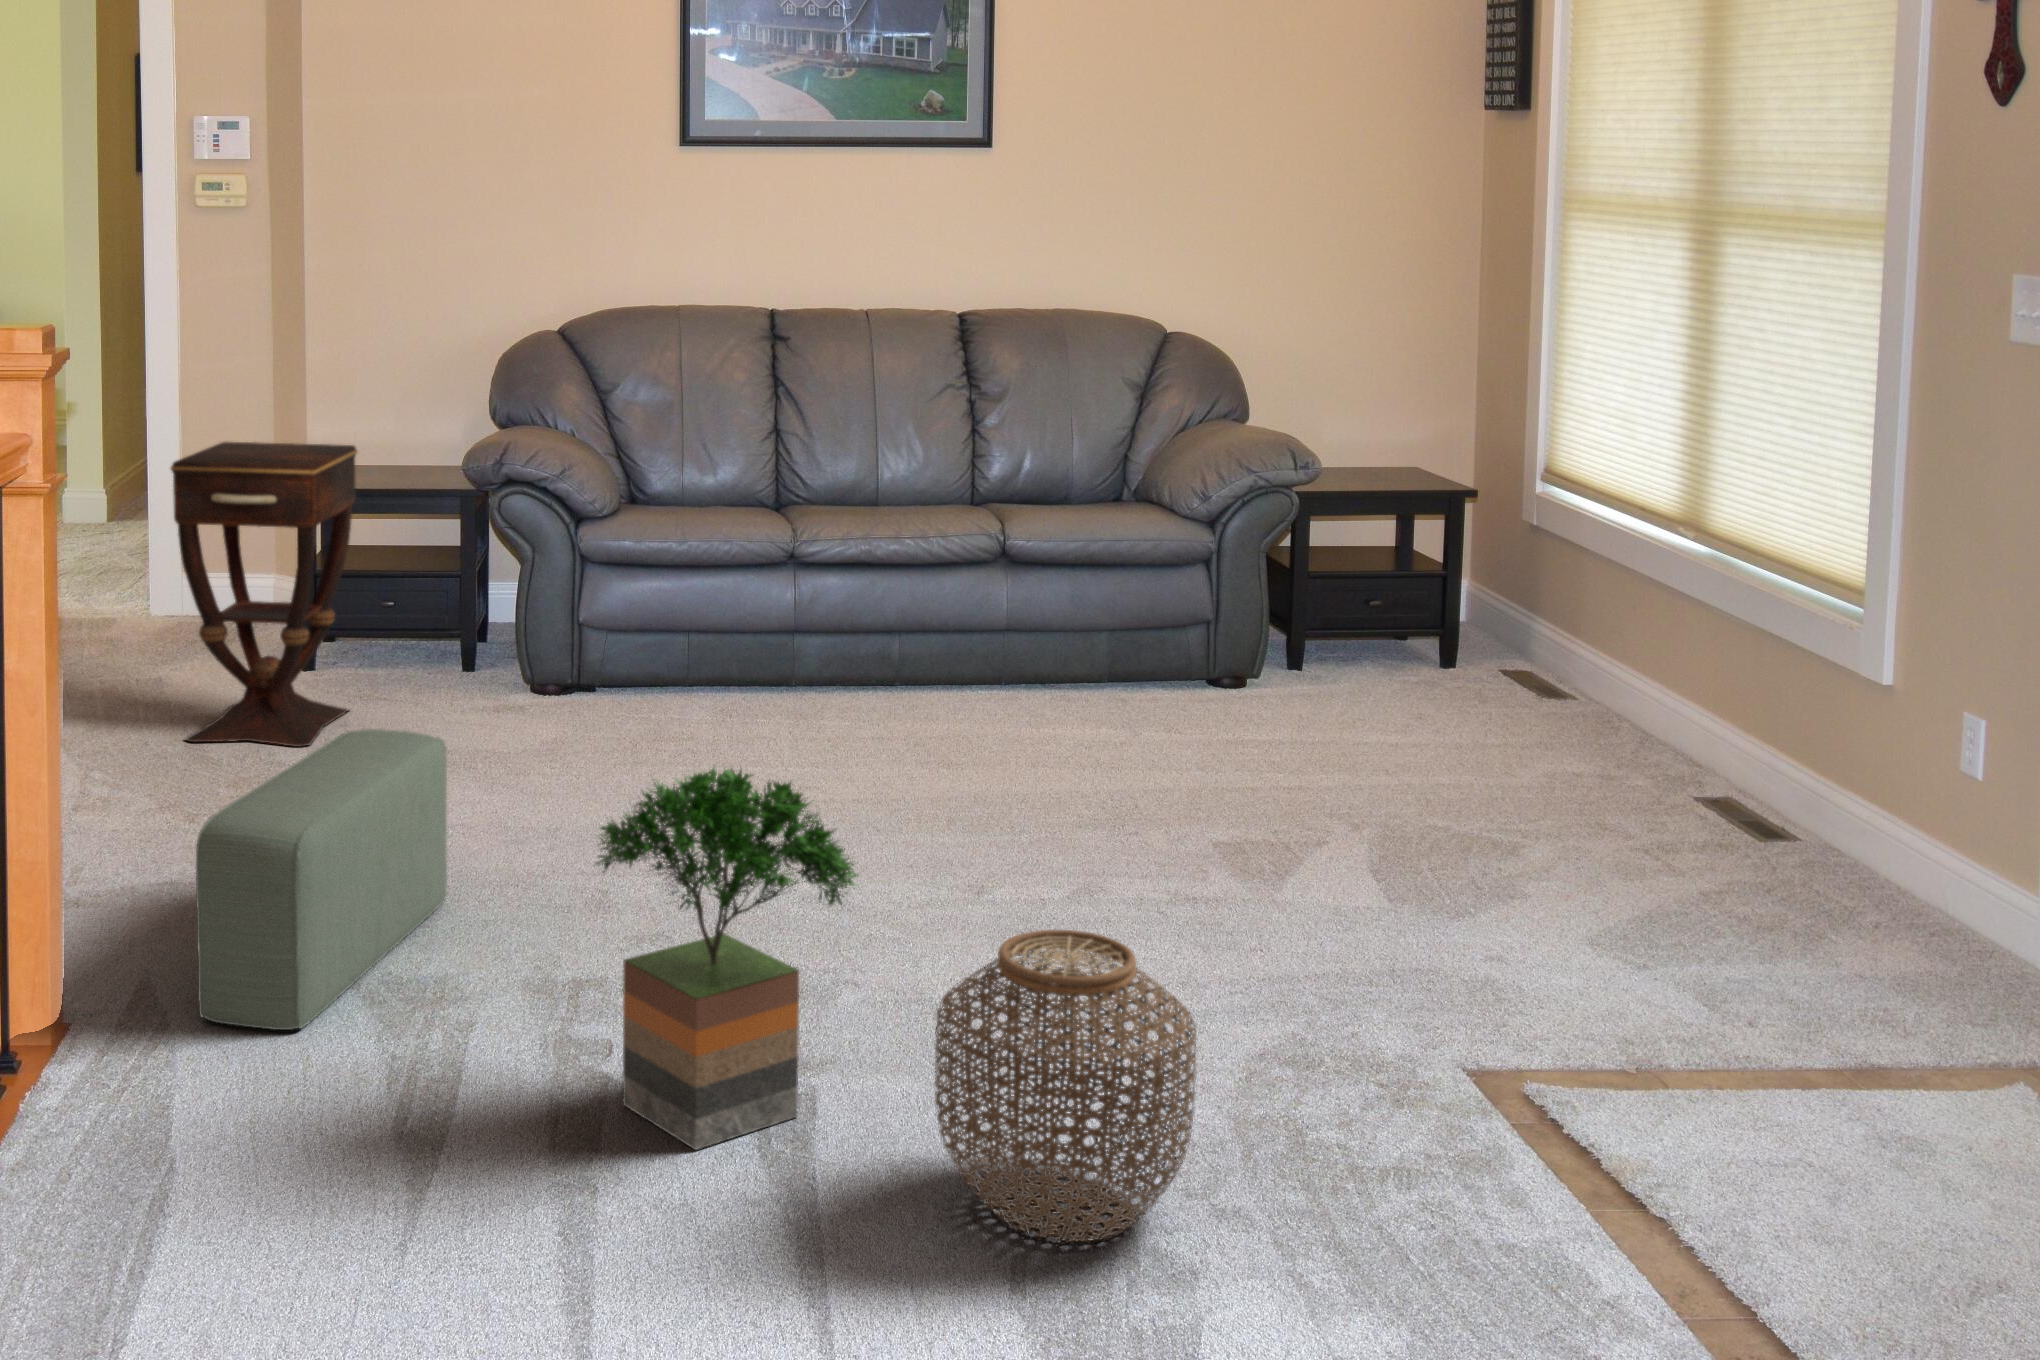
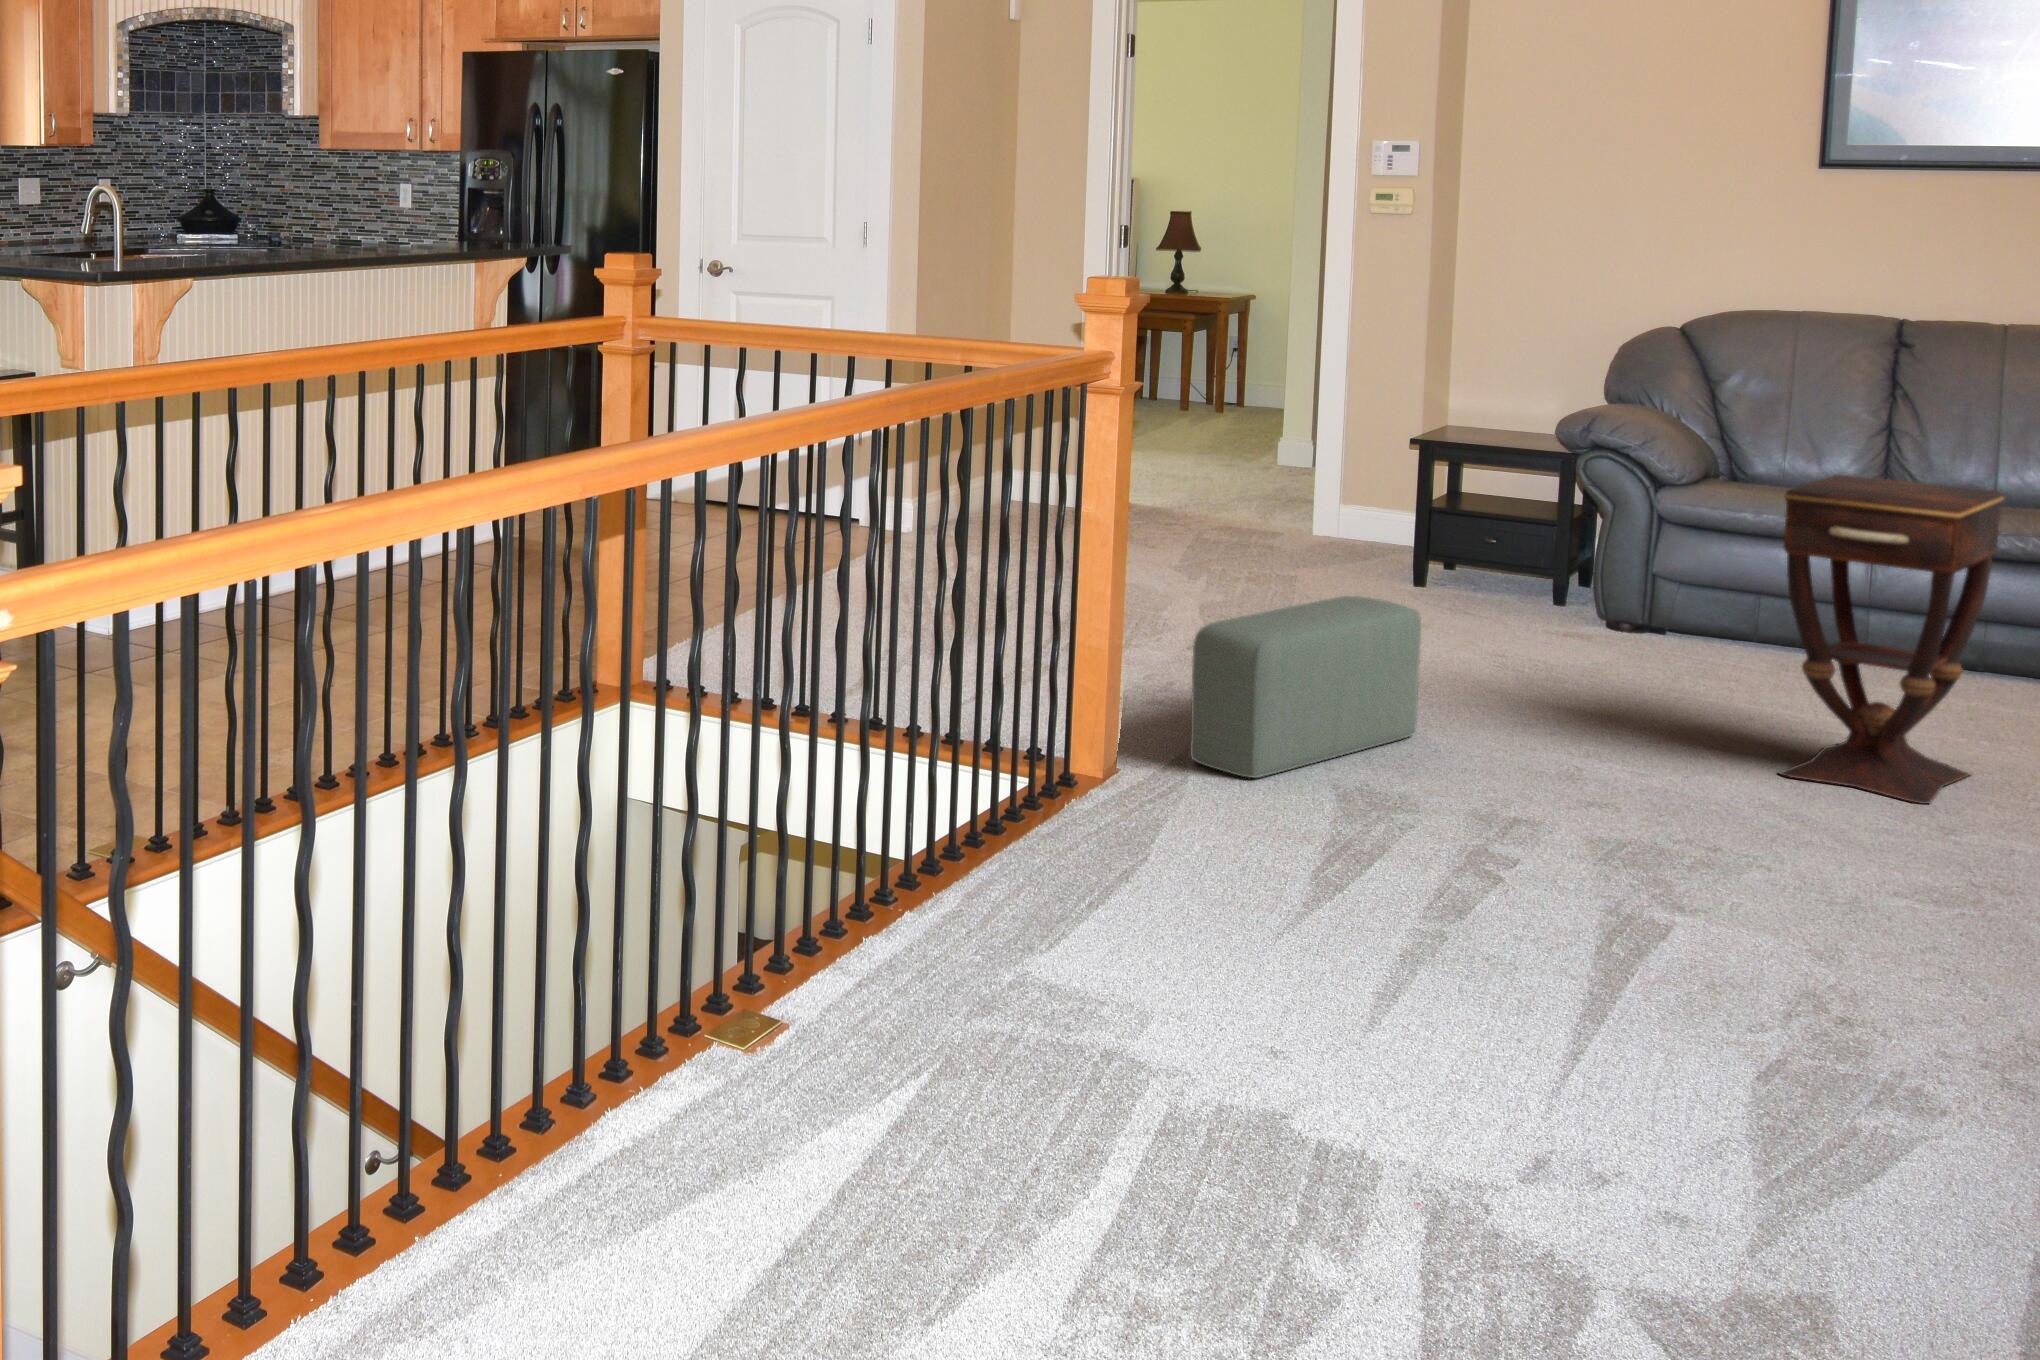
side table: present [171,442,357,747] -> present [1780,474,2004,804]
potted tree: present [596,768,859,1150] -> none [1437,622,1646,895]
woven basket: present [935,930,1196,1242] -> none [1649,769,1883,1006]

